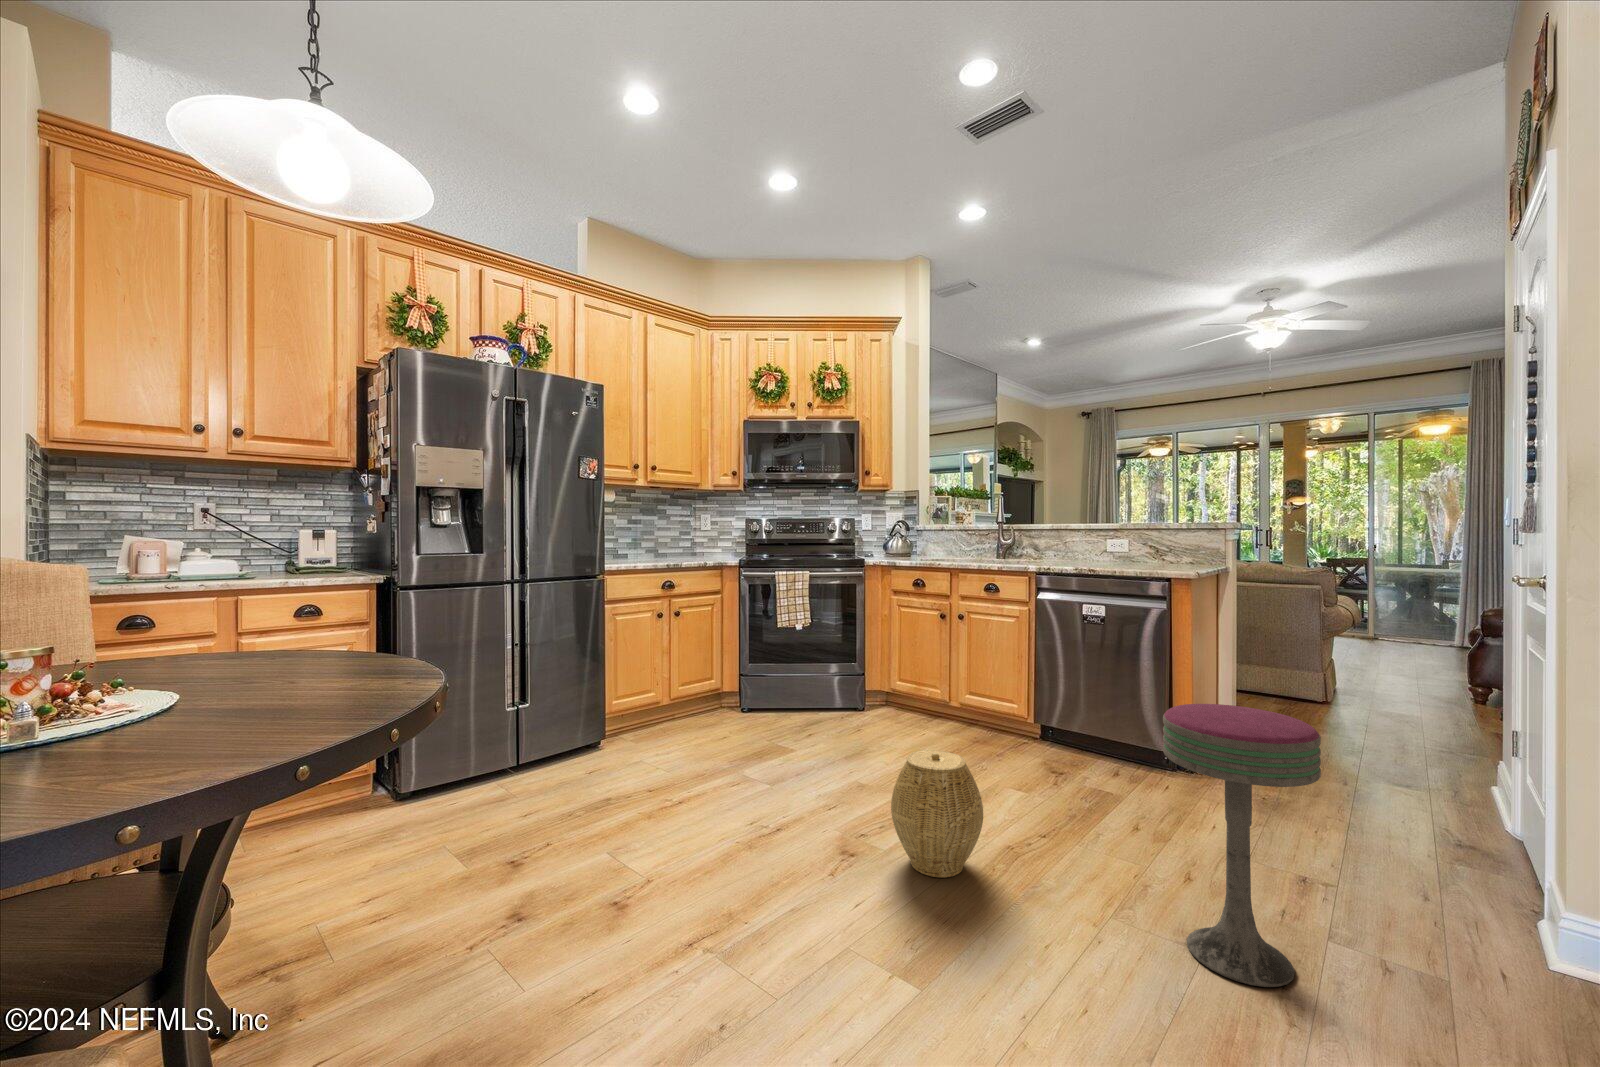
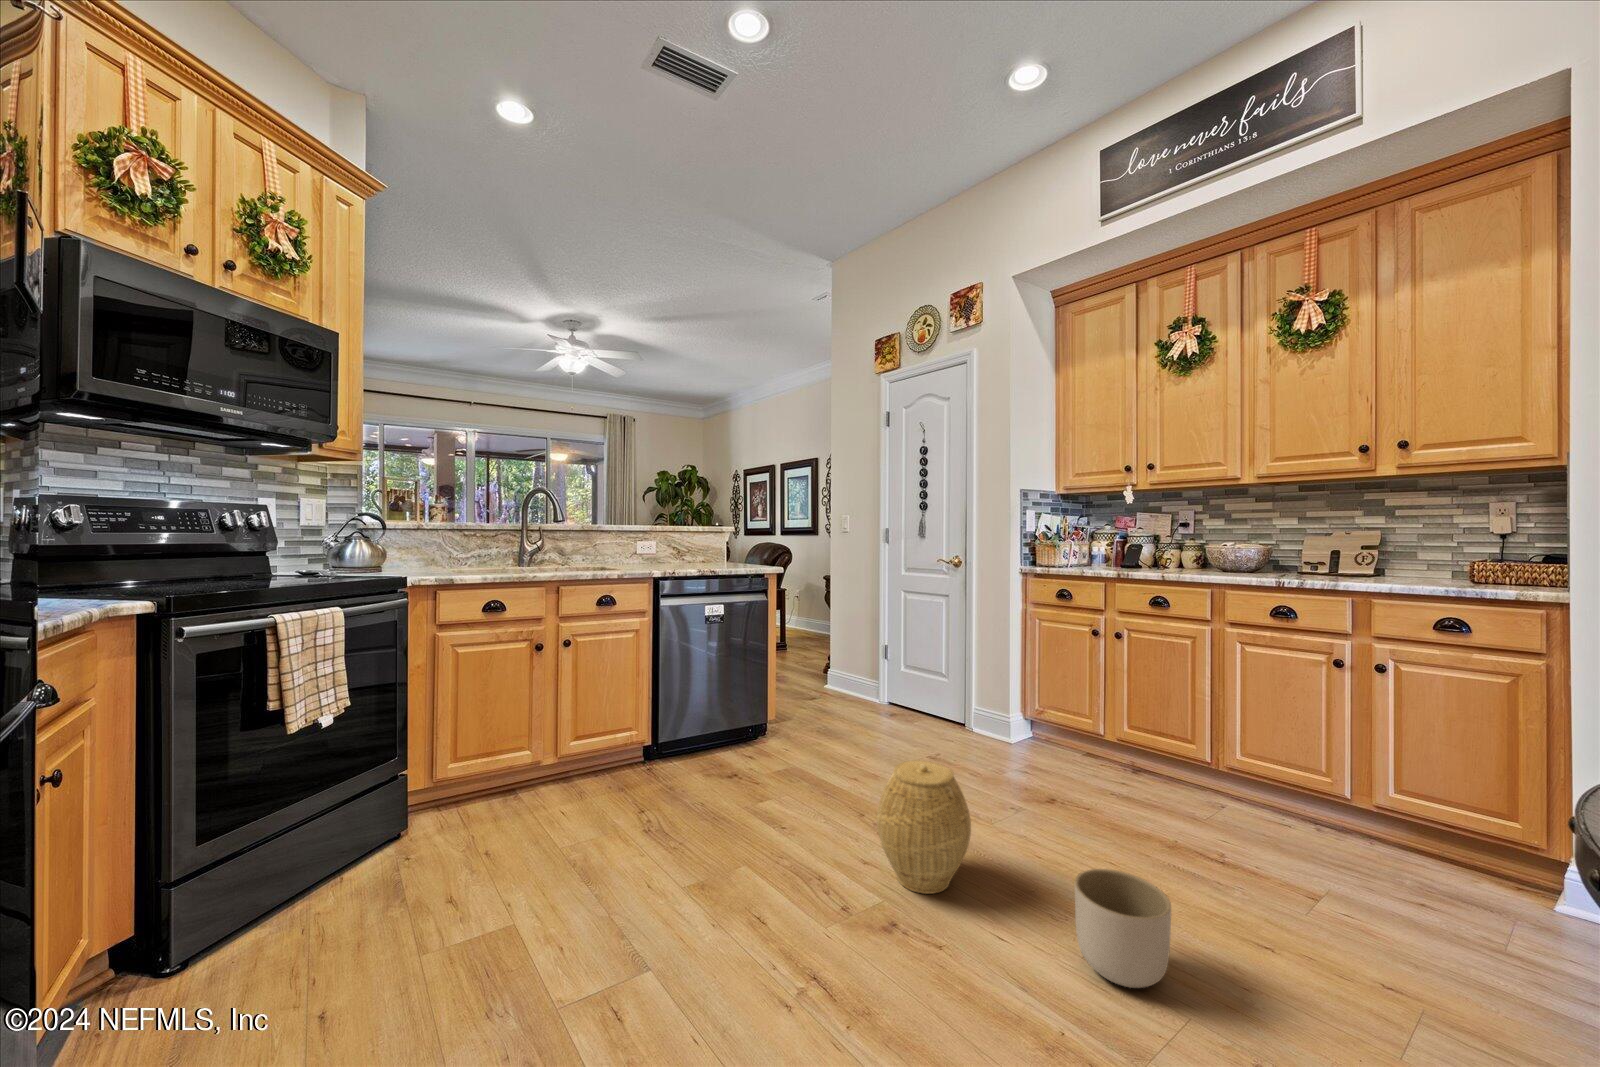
bar stool: present [1163,704,1321,987] -> none [992,648,1078,813]
planter: none [809,863,895,979] -> present [1075,869,1171,988]

